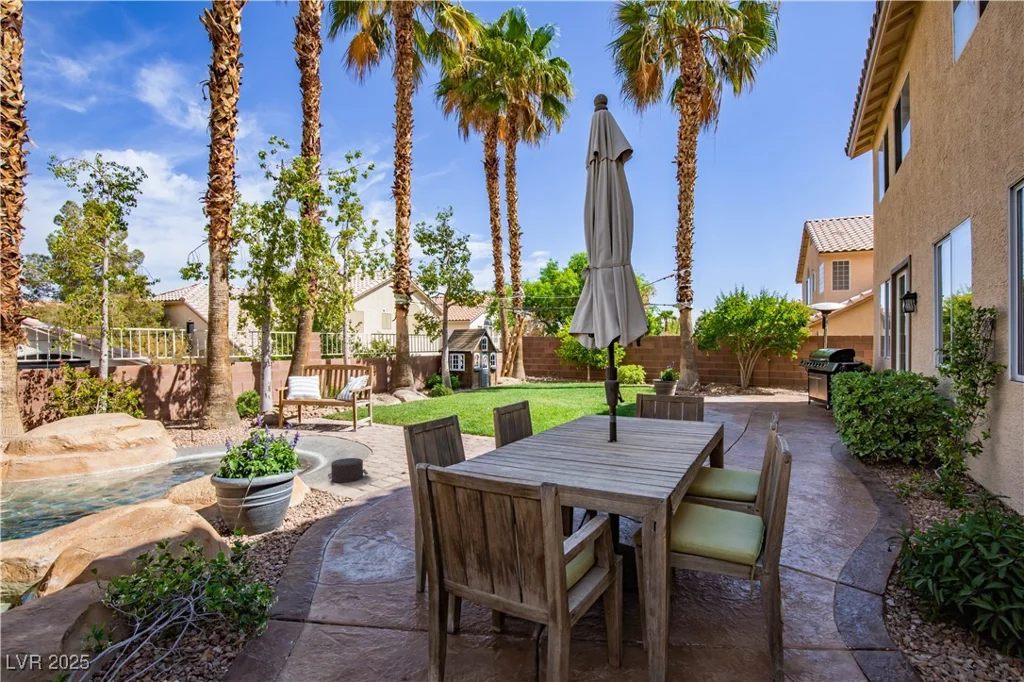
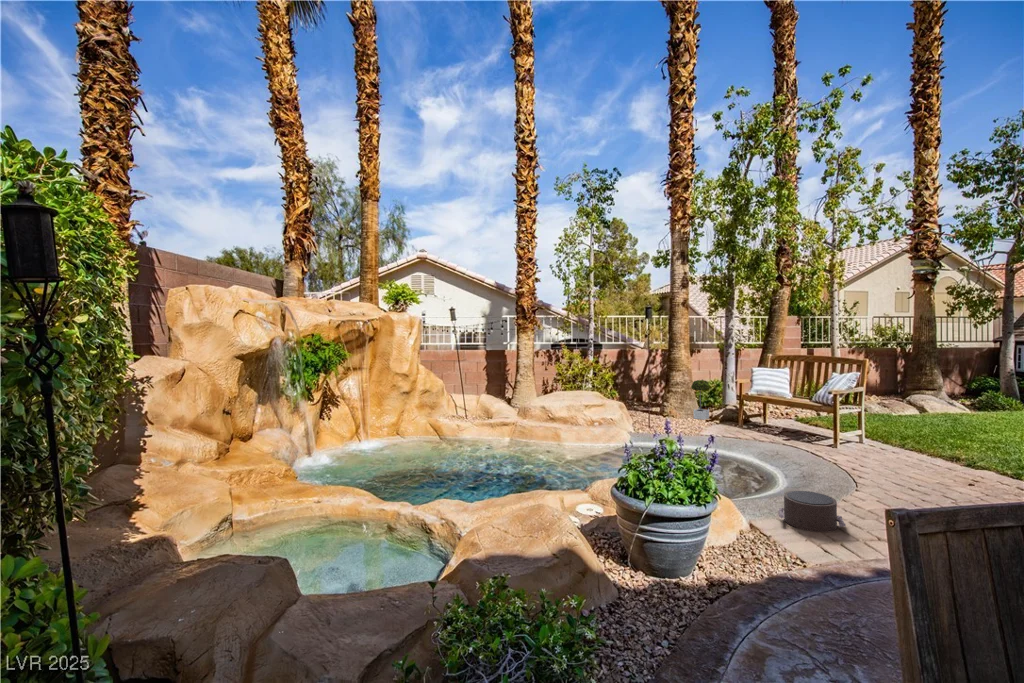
potted tree: none [233,390,250,428] -> present [691,380,709,420]

